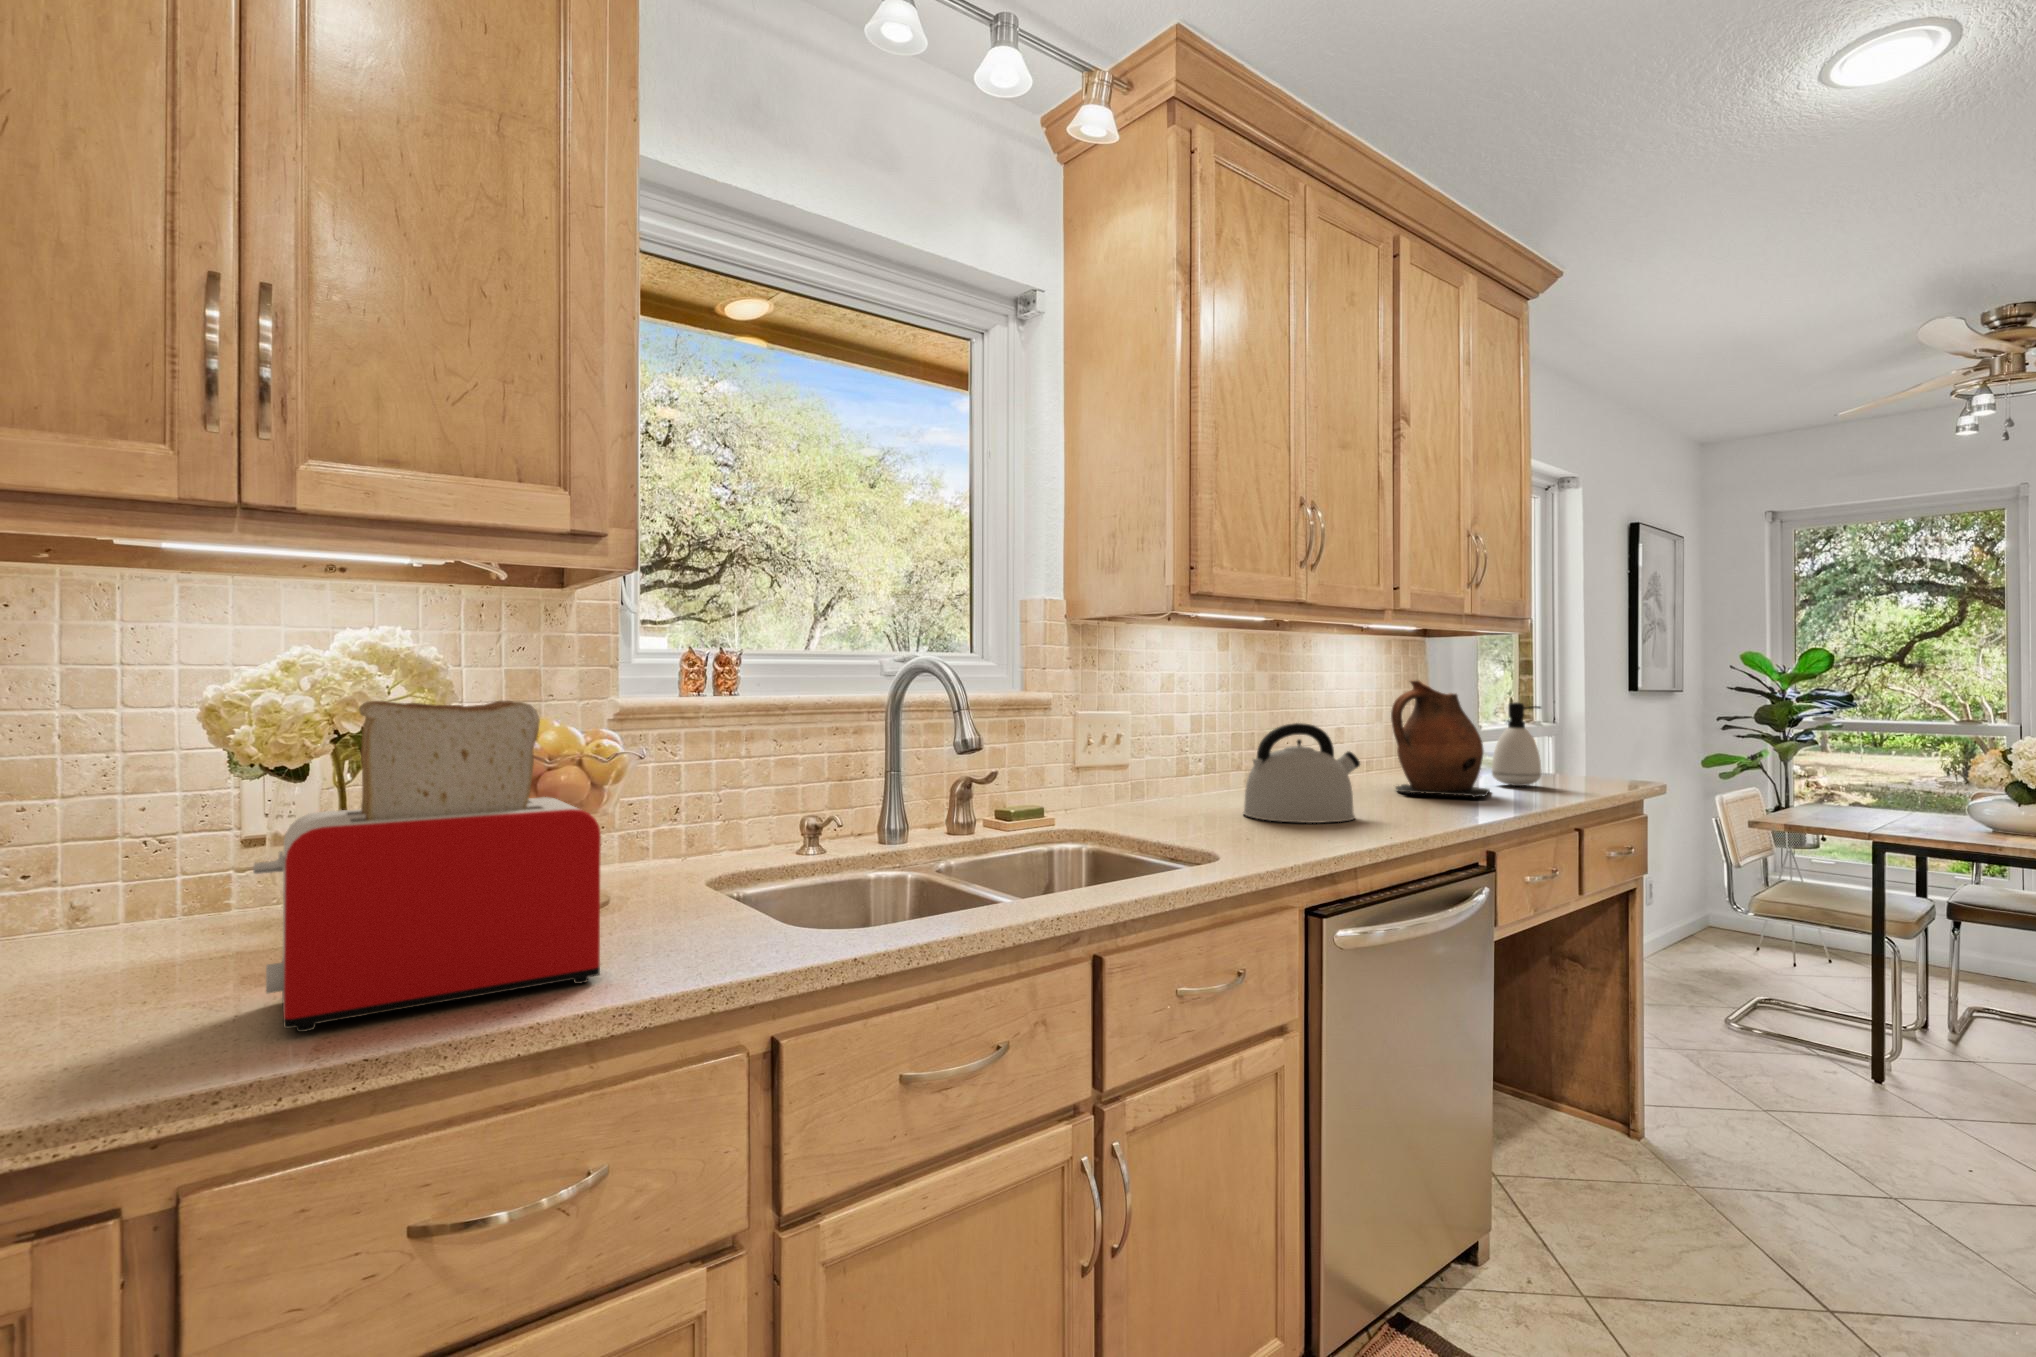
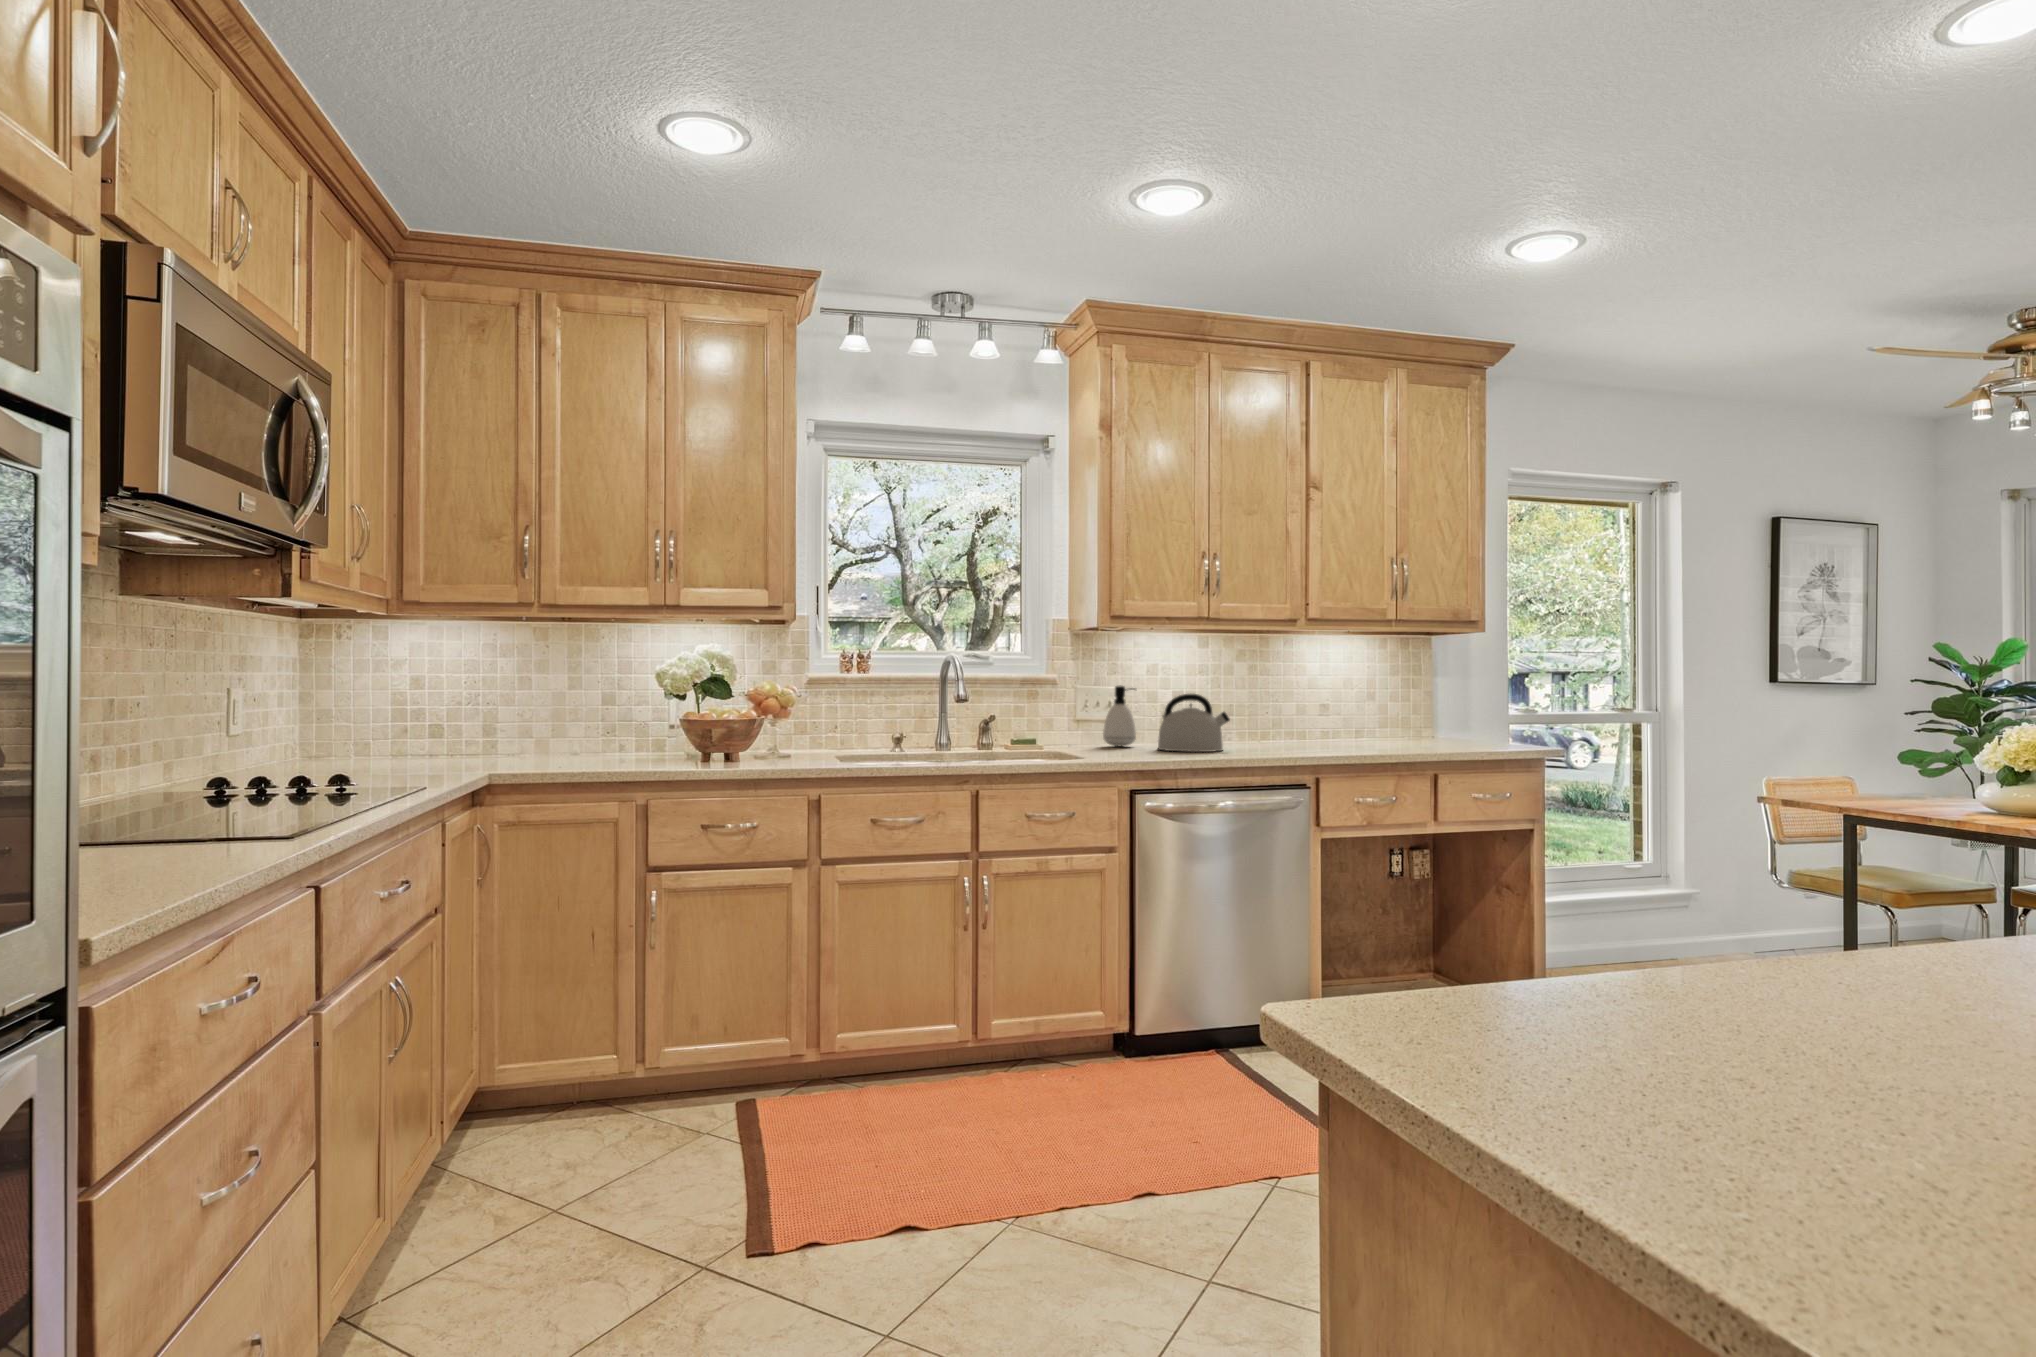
ceramic pitcher: present [1391,680,1490,798] -> none [1301,668,1378,748]
toaster: present [253,701,601,1032] -> none [671,670,769,768]
soap dispenser: present [1492,702,1541,786] -> present [1103,685,1136,747]

